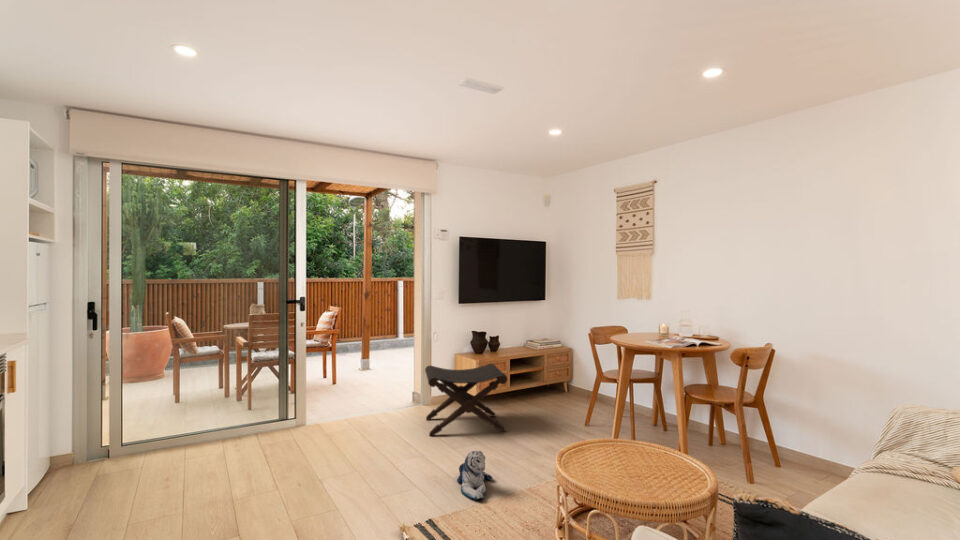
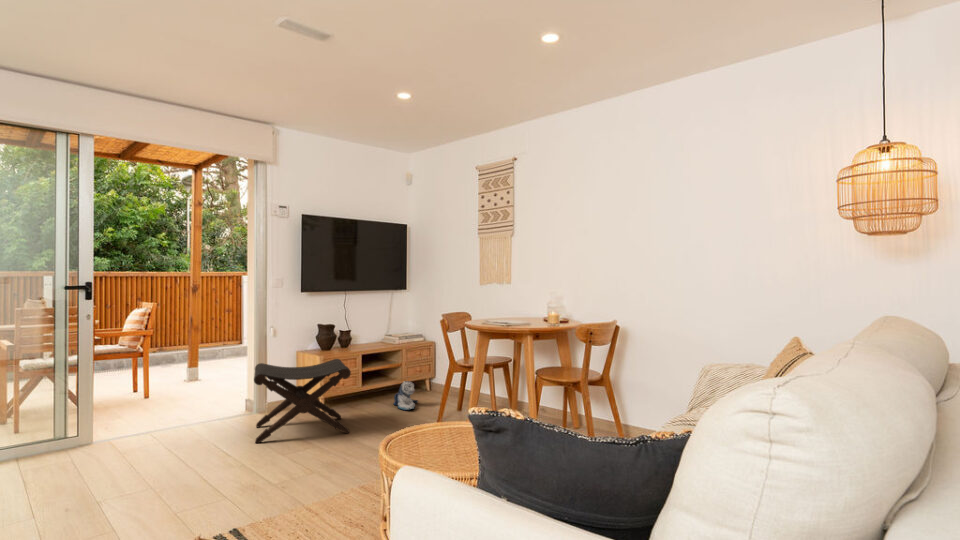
plush toy: present [457,451,492,500] -> present [394,381,418,410]

